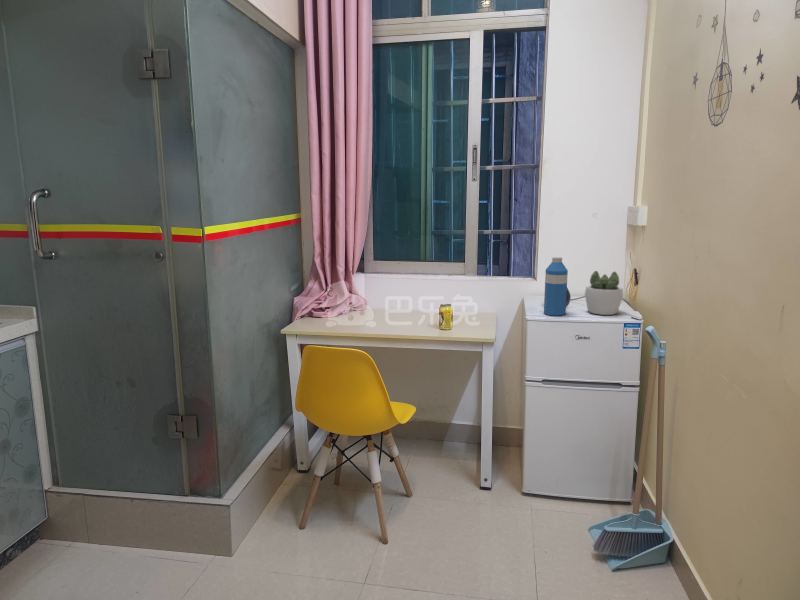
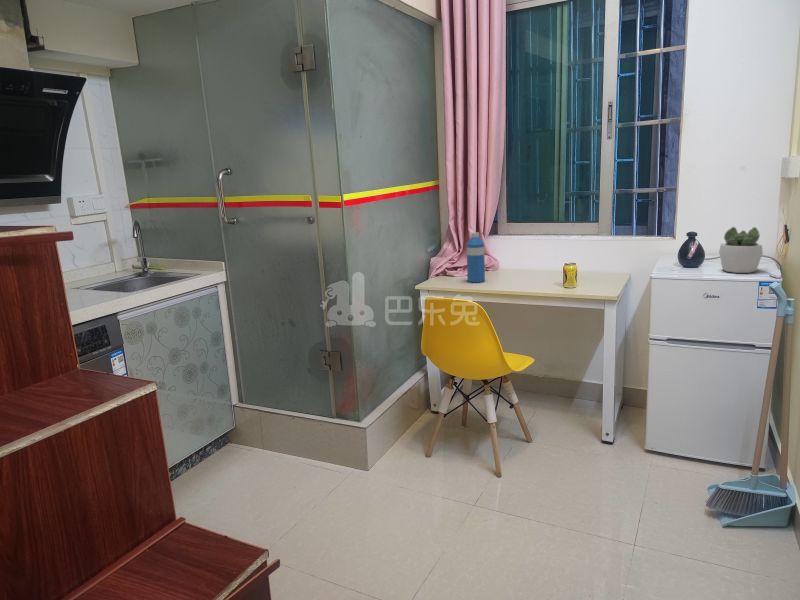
water bottle: present [544,257,568,316] -> present [467,233,485,282]

